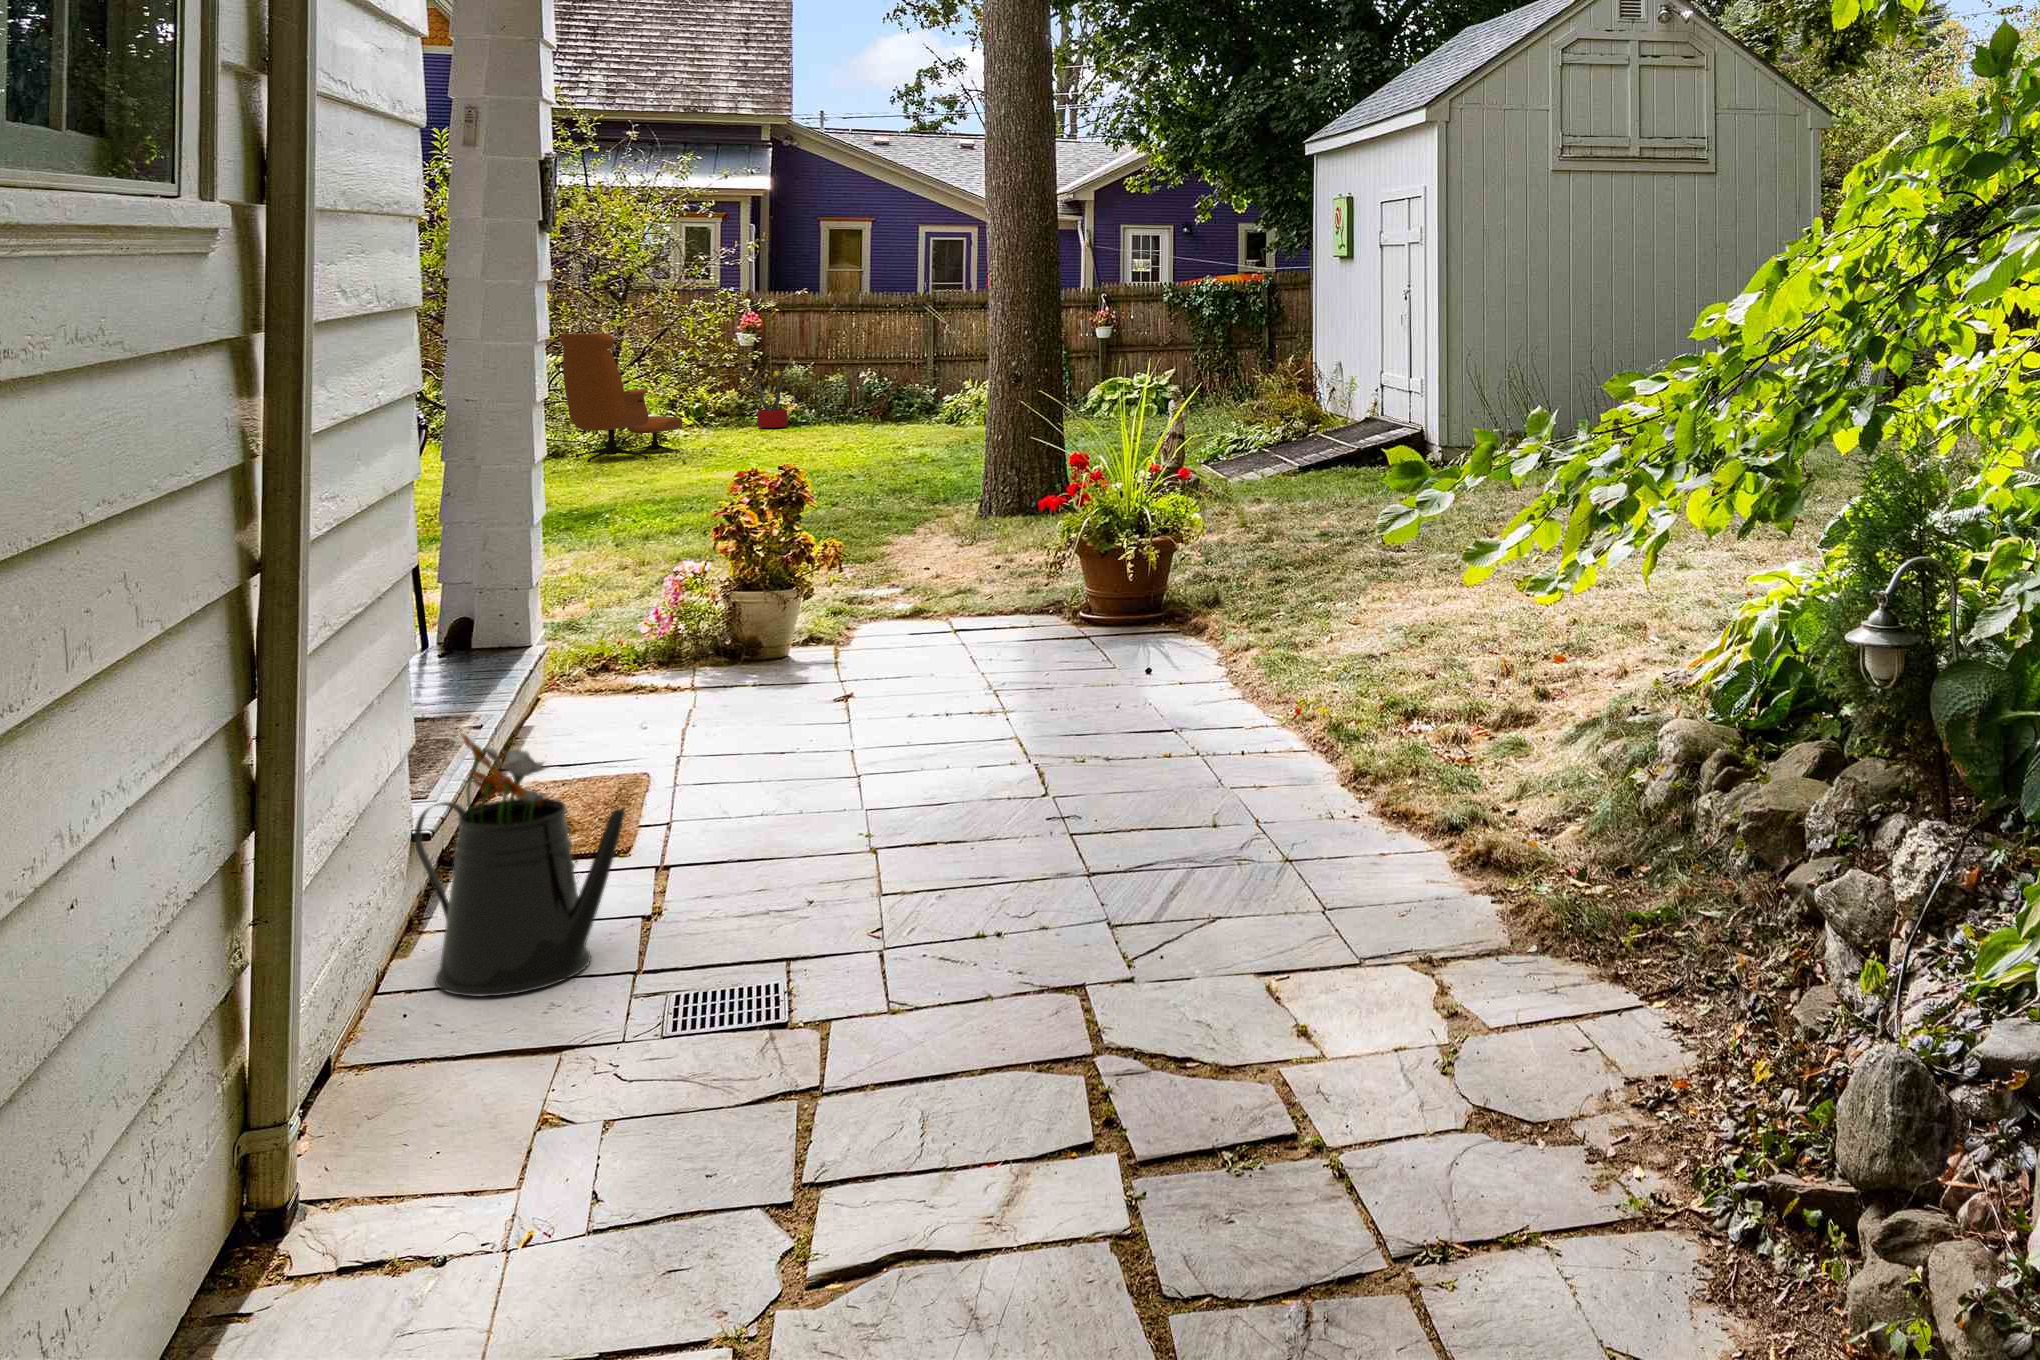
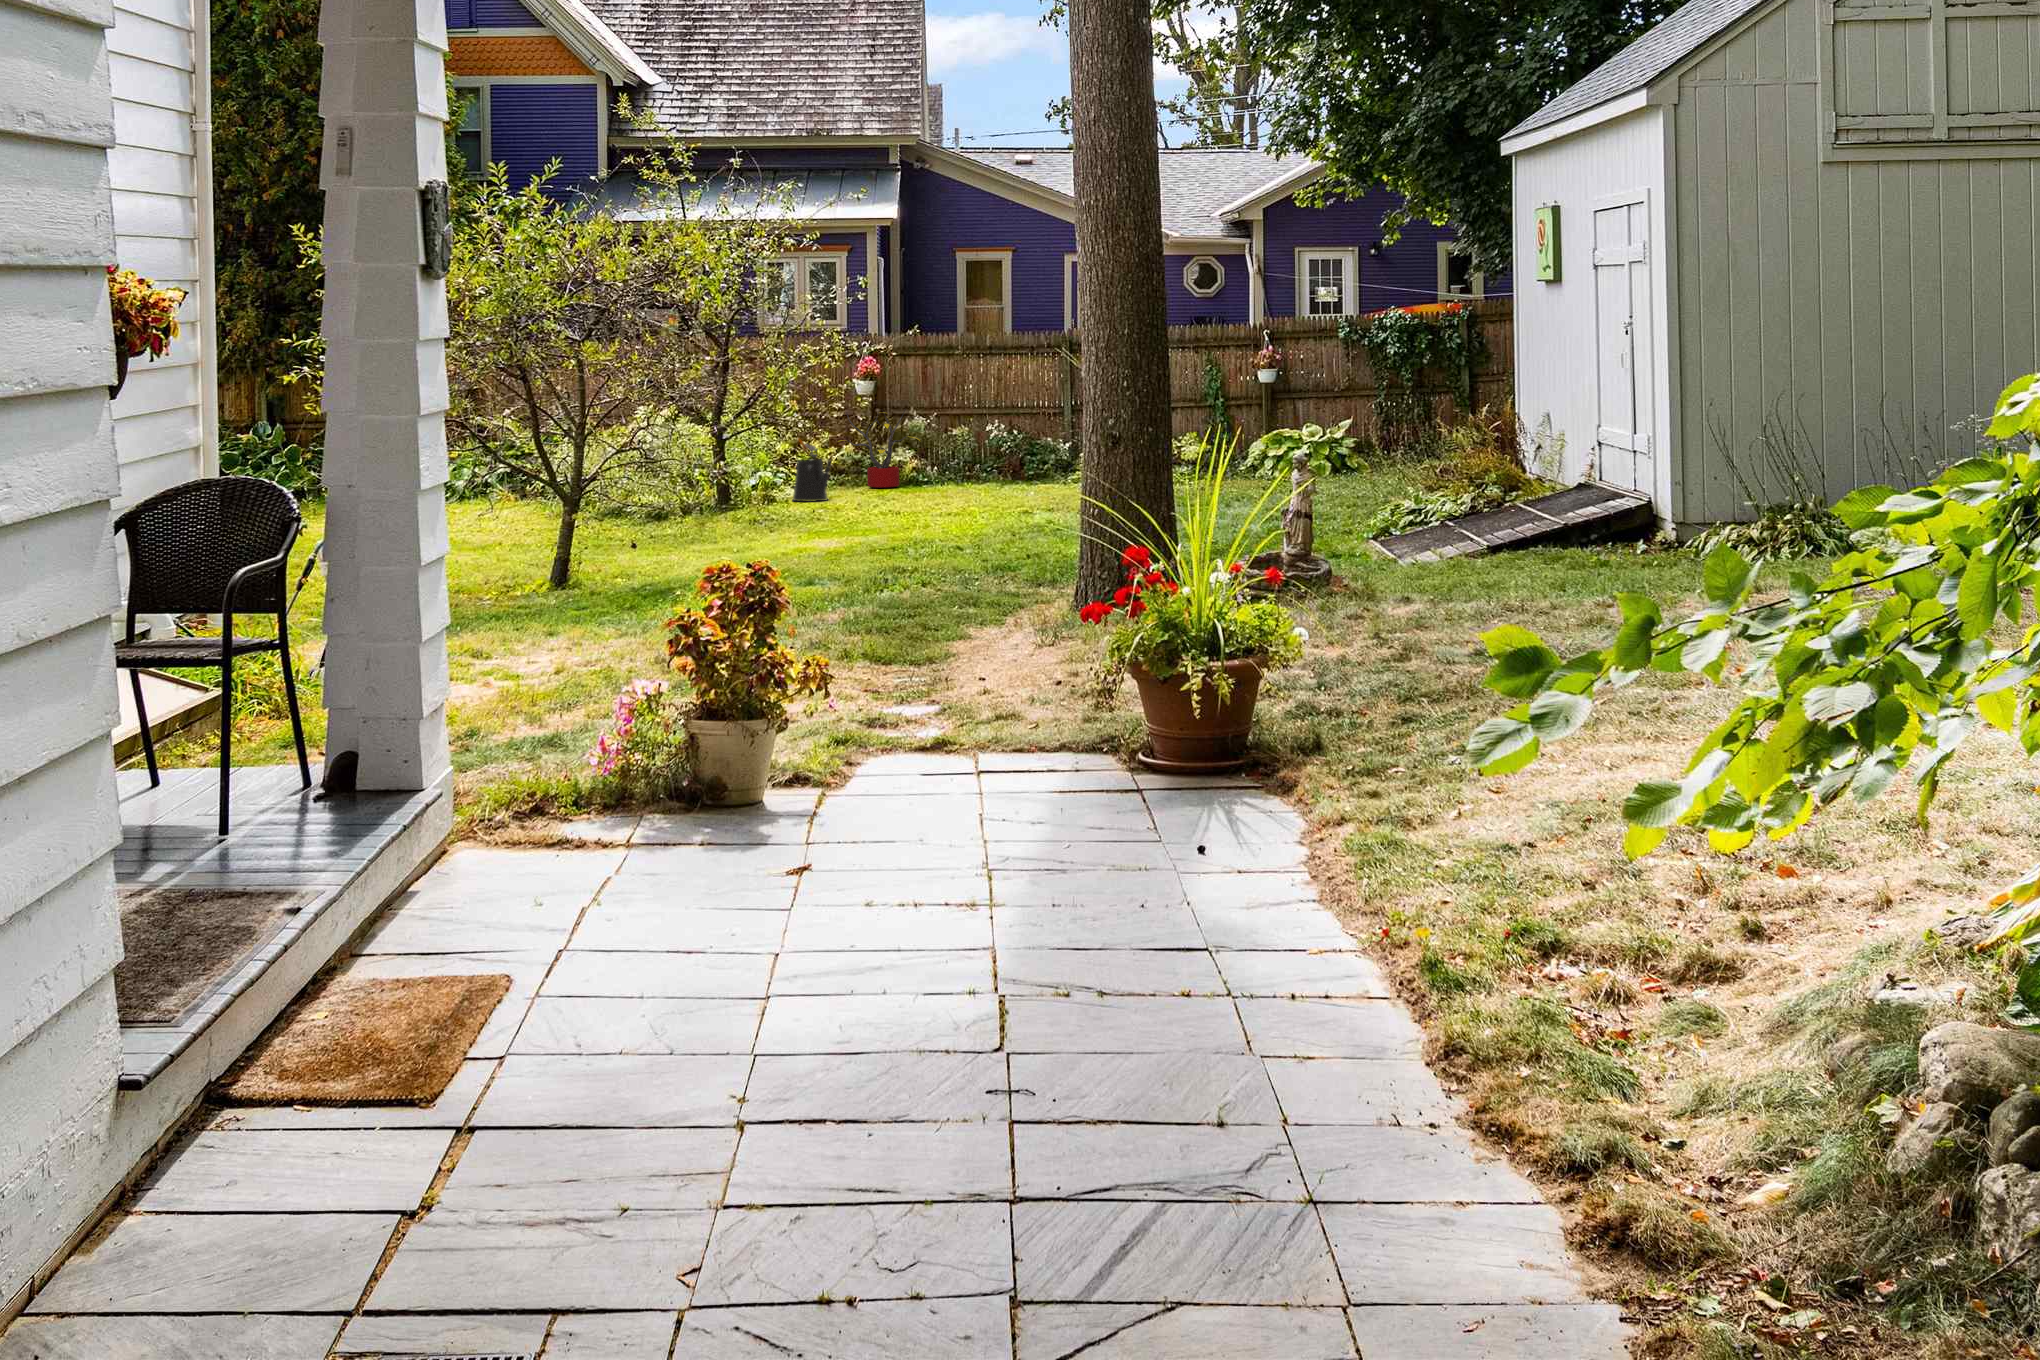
lounge chair: present [560,333,682,462] -> none [645,385,777,527]
watering can: present [414,731,625,997] -> present [793,440,831,502]

